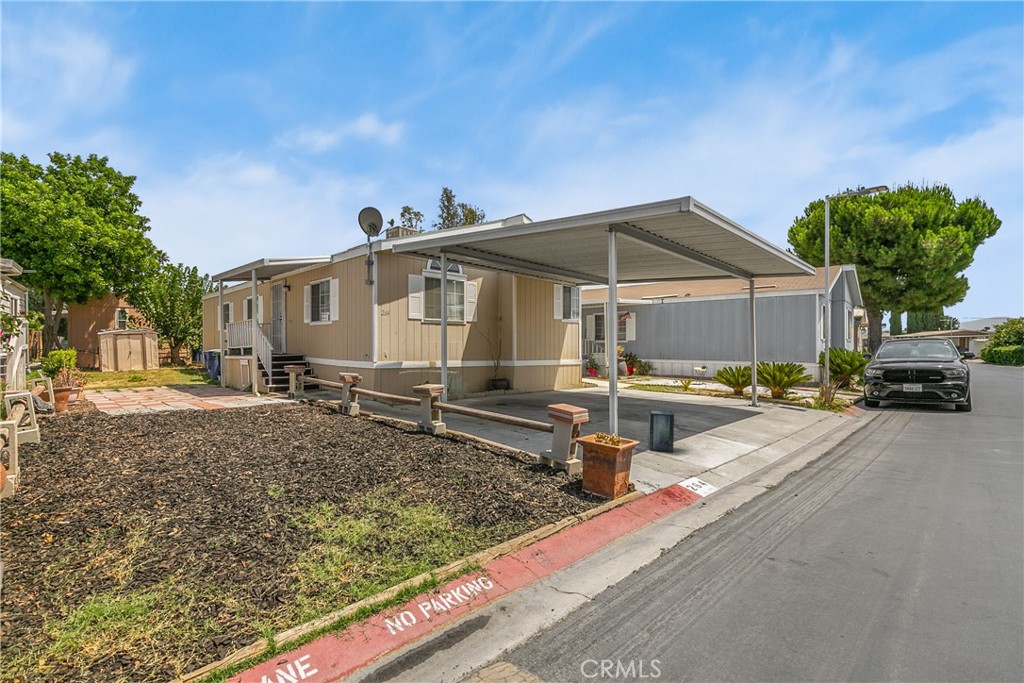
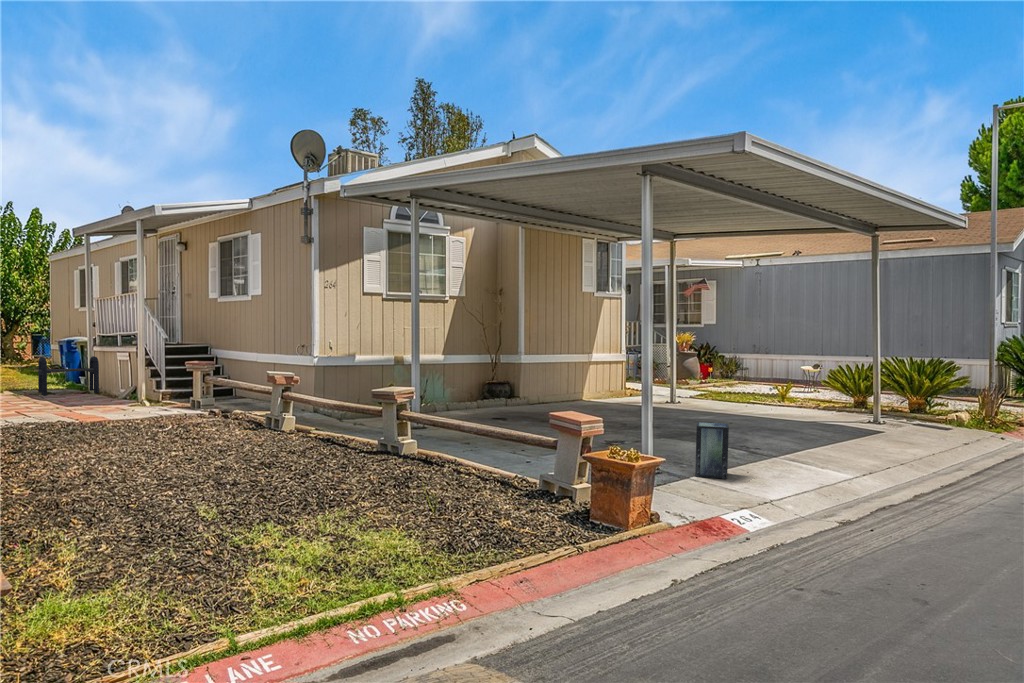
bench: none [185,363,227,390] -> present [38,356,99,395]

